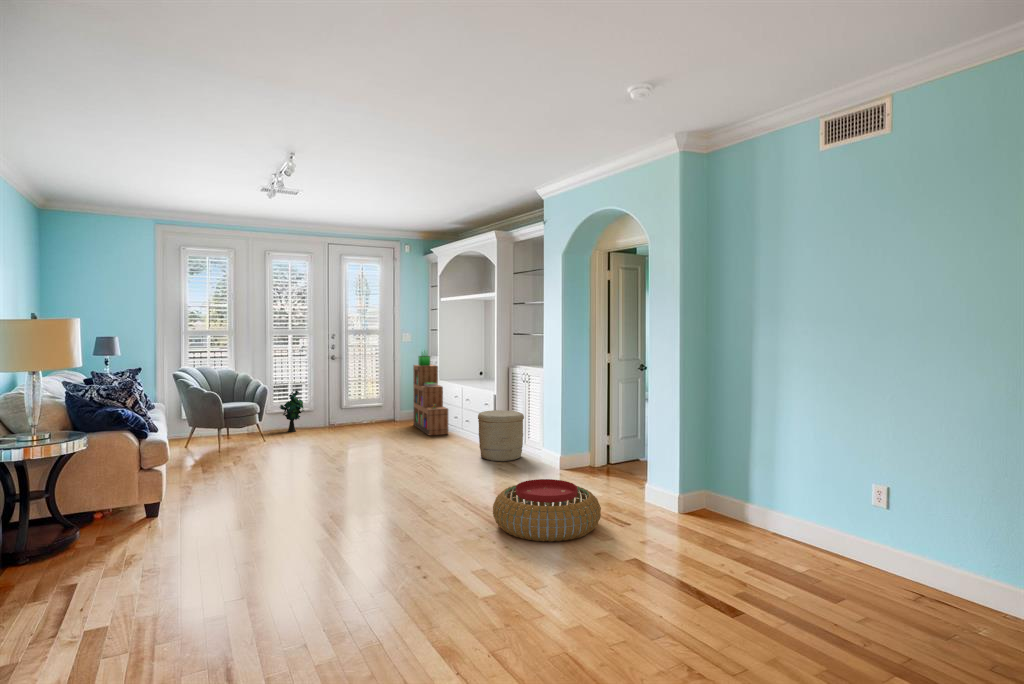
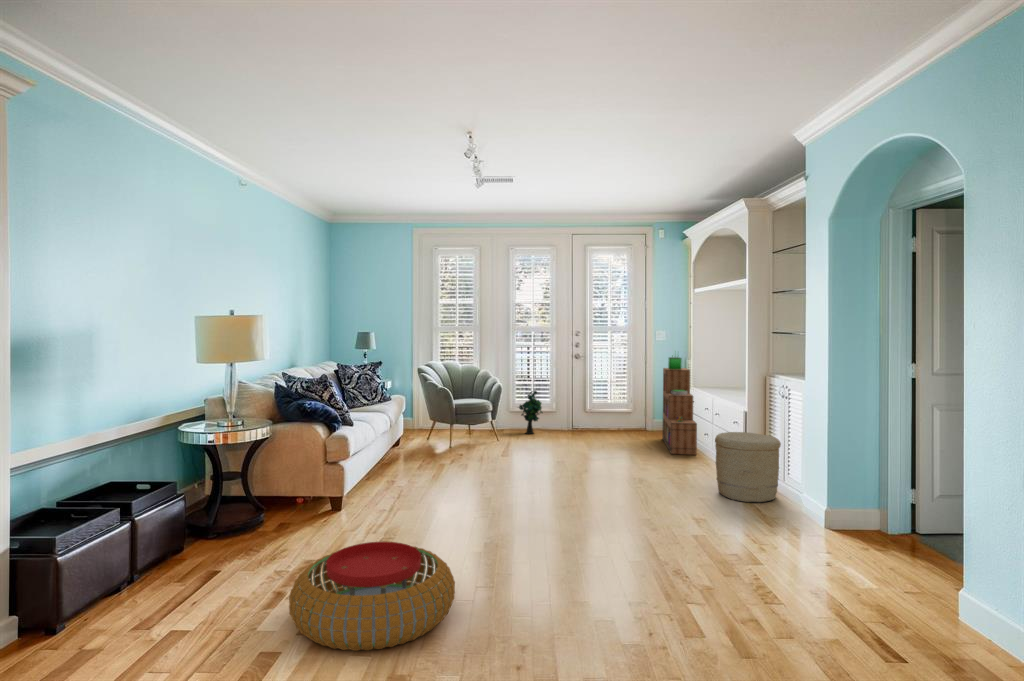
pouf: present [493,479,601,542] -> present [289,542,455,651]

